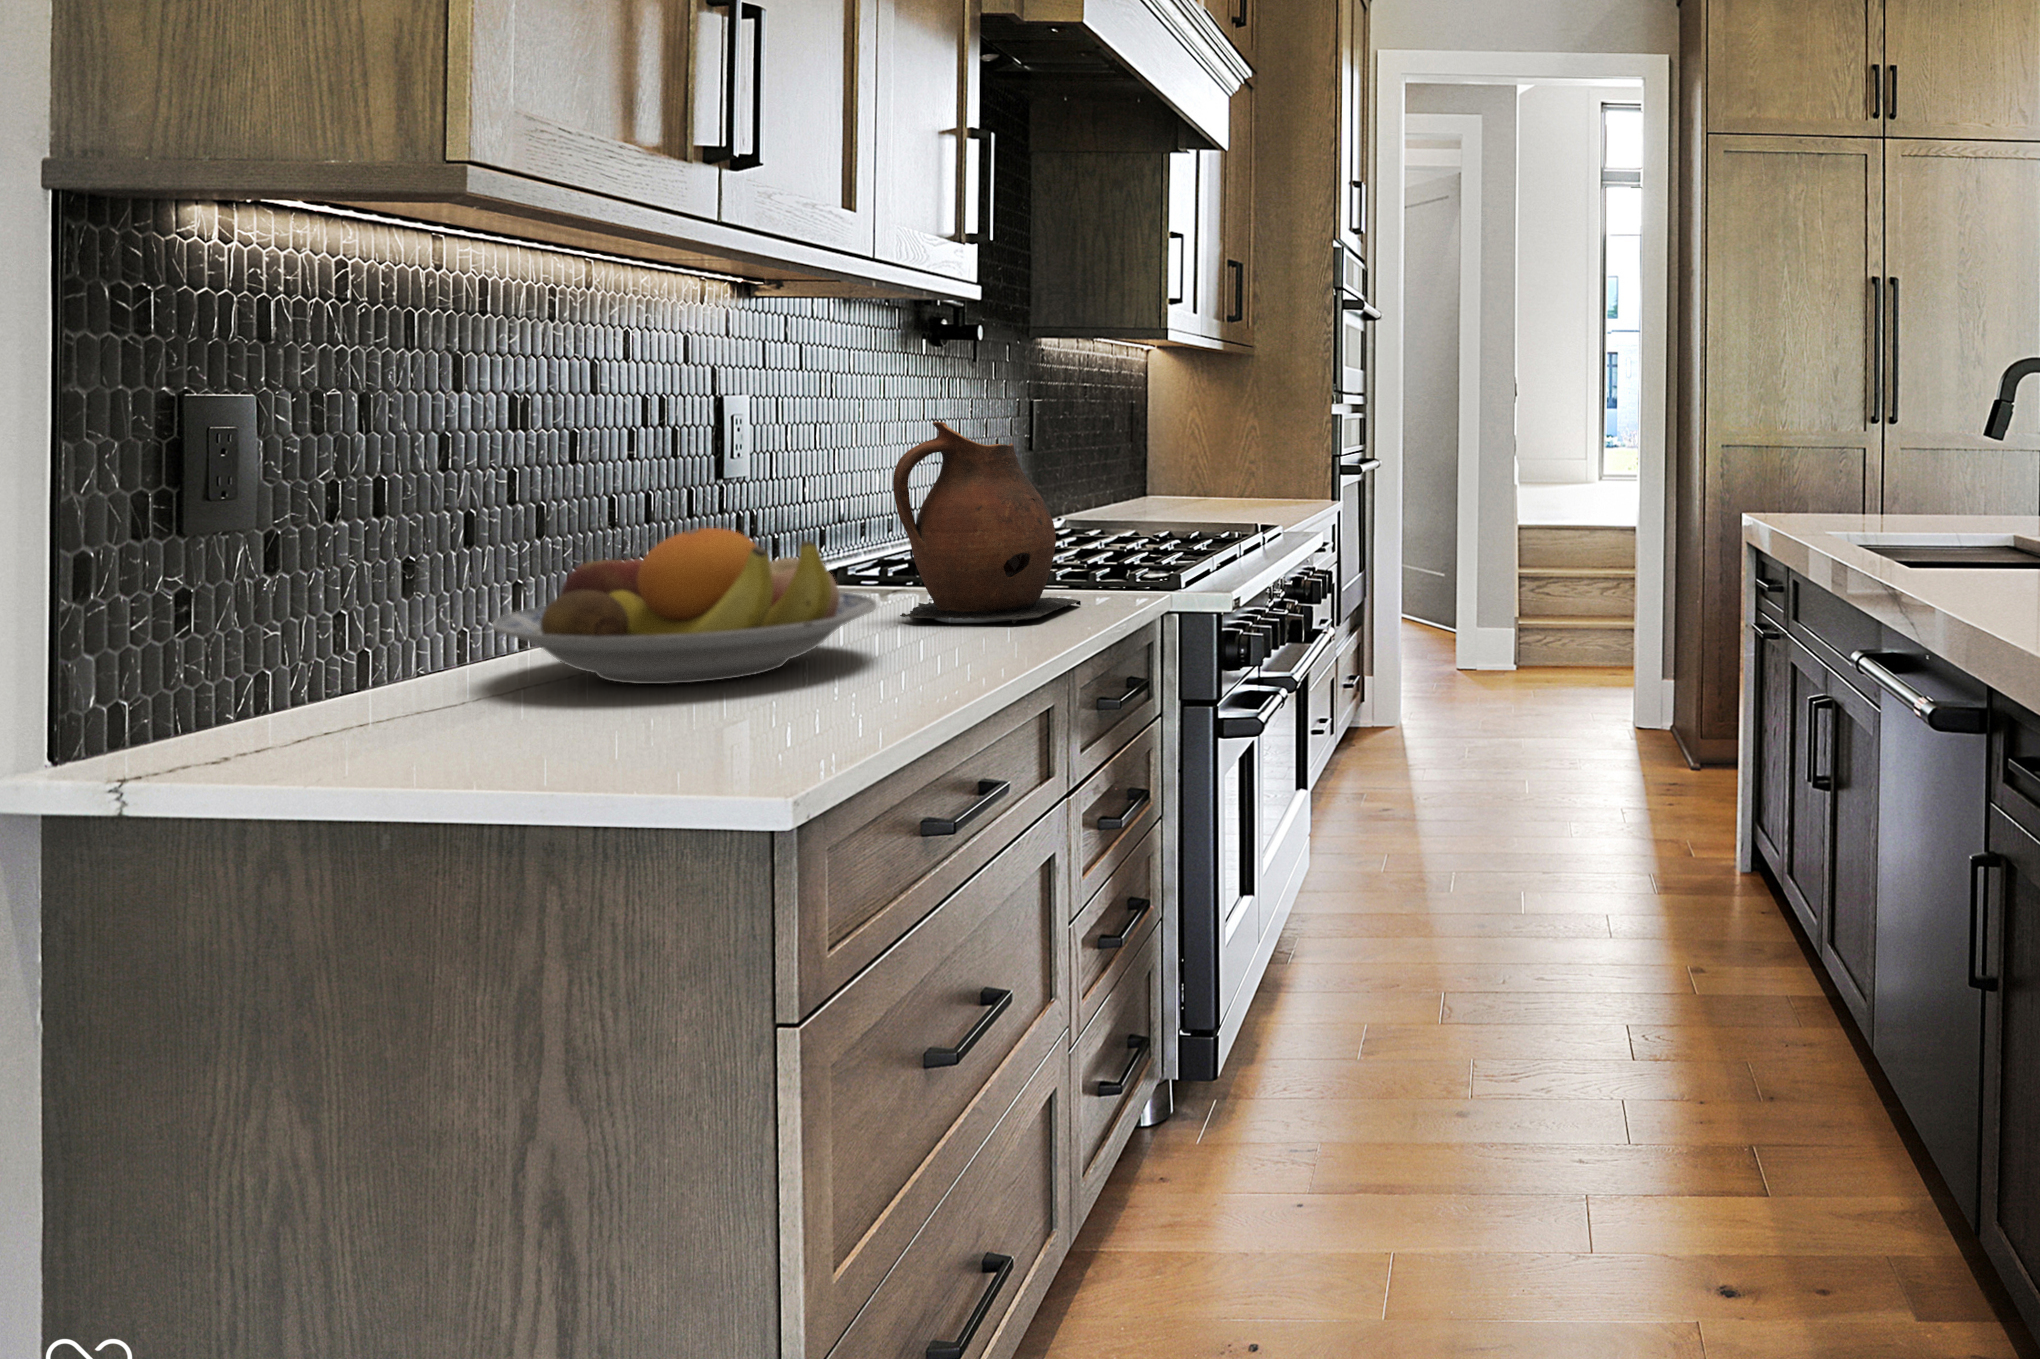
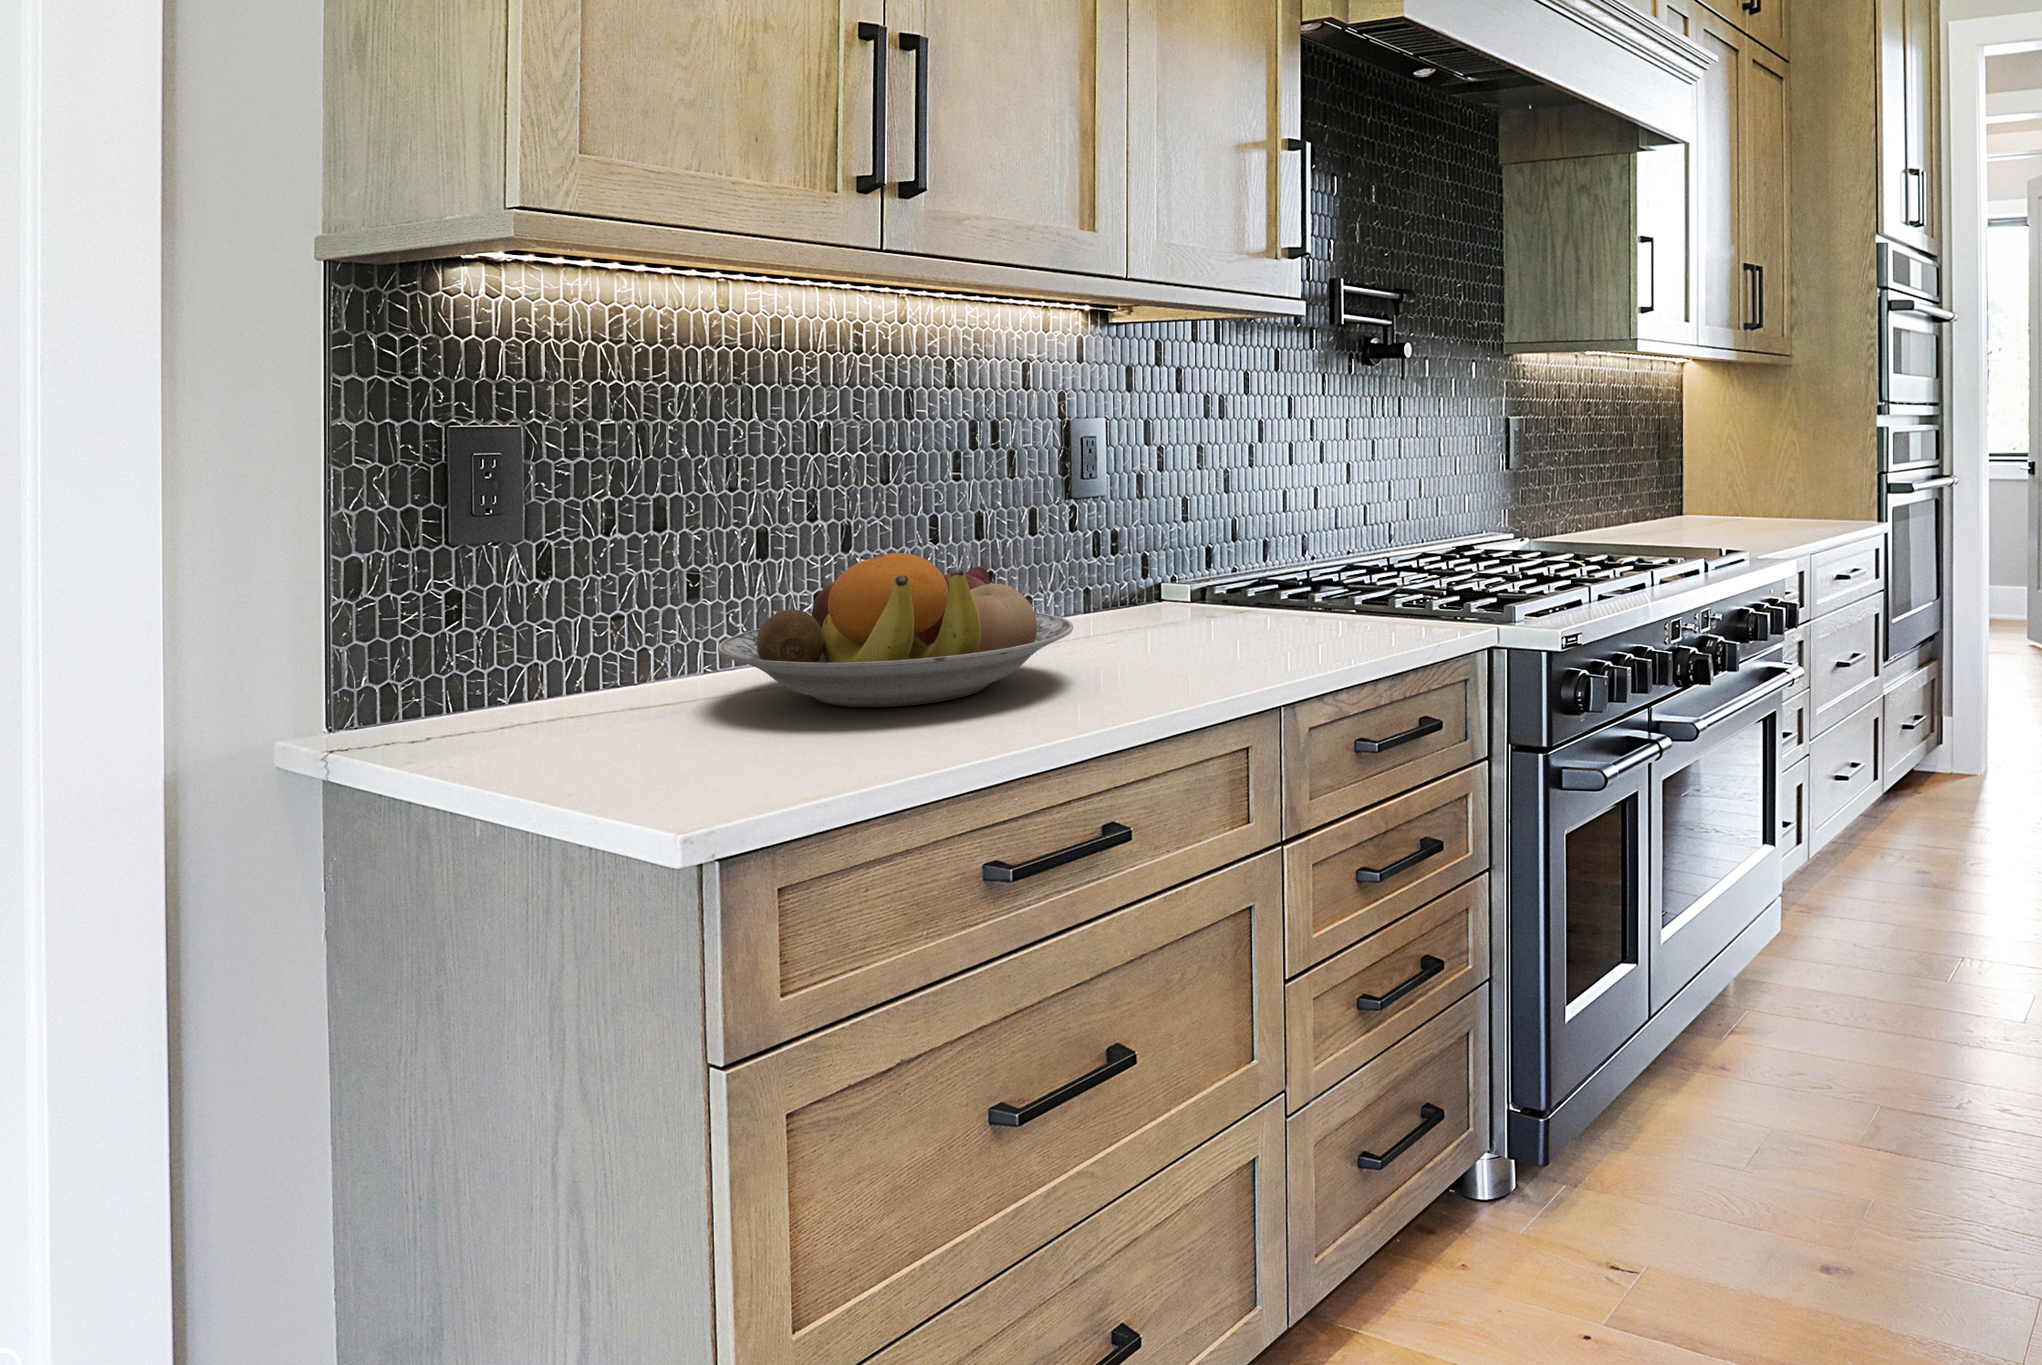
ceramic pitcher: present [893,422,1081,623] -> none [1166,444,1363,661]

